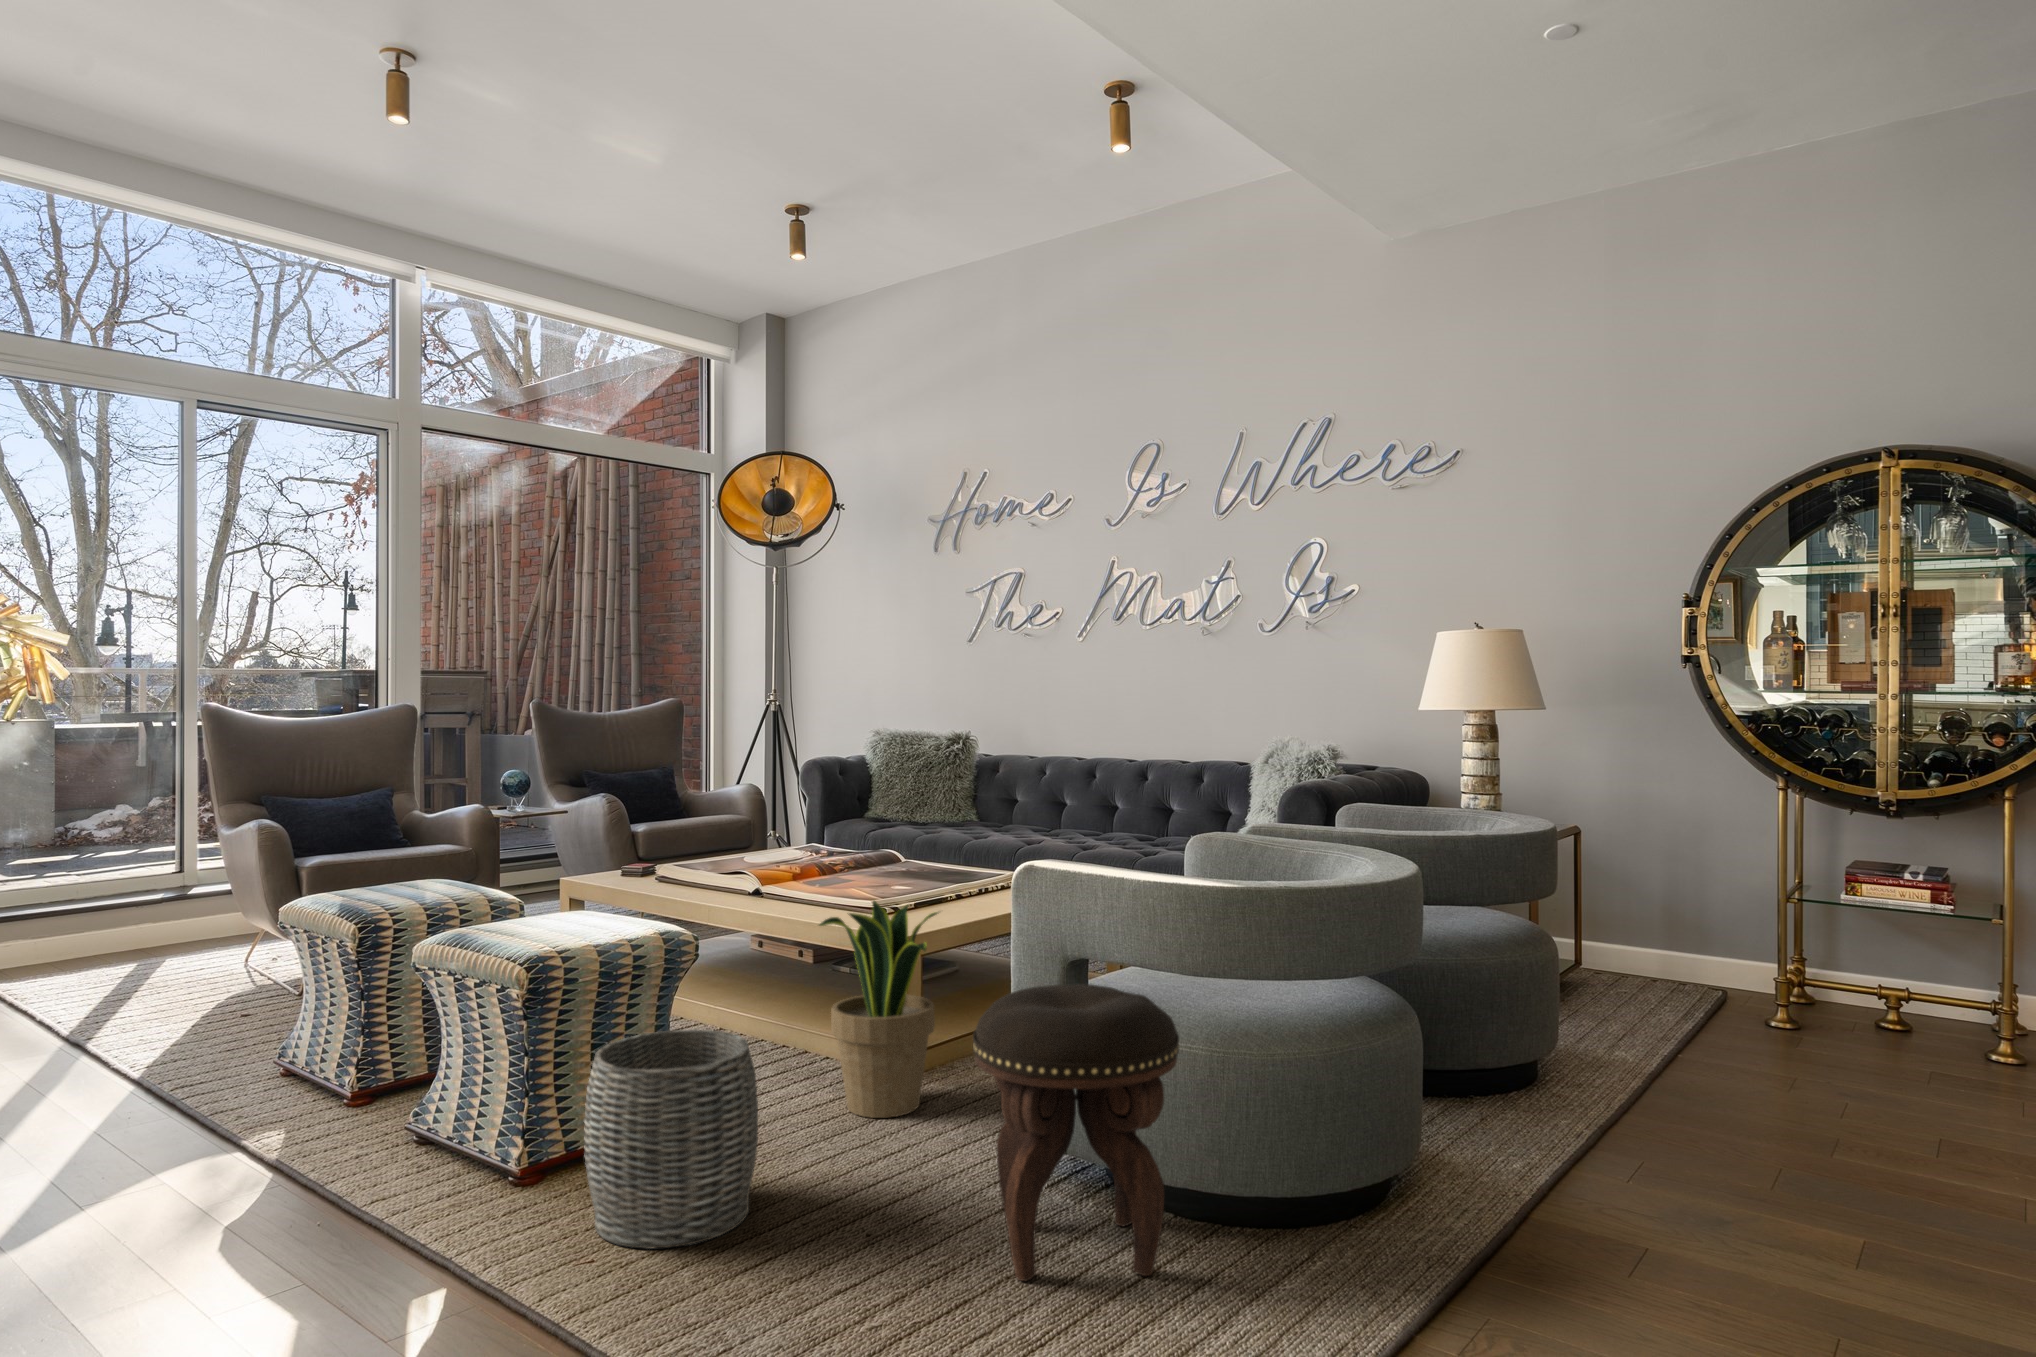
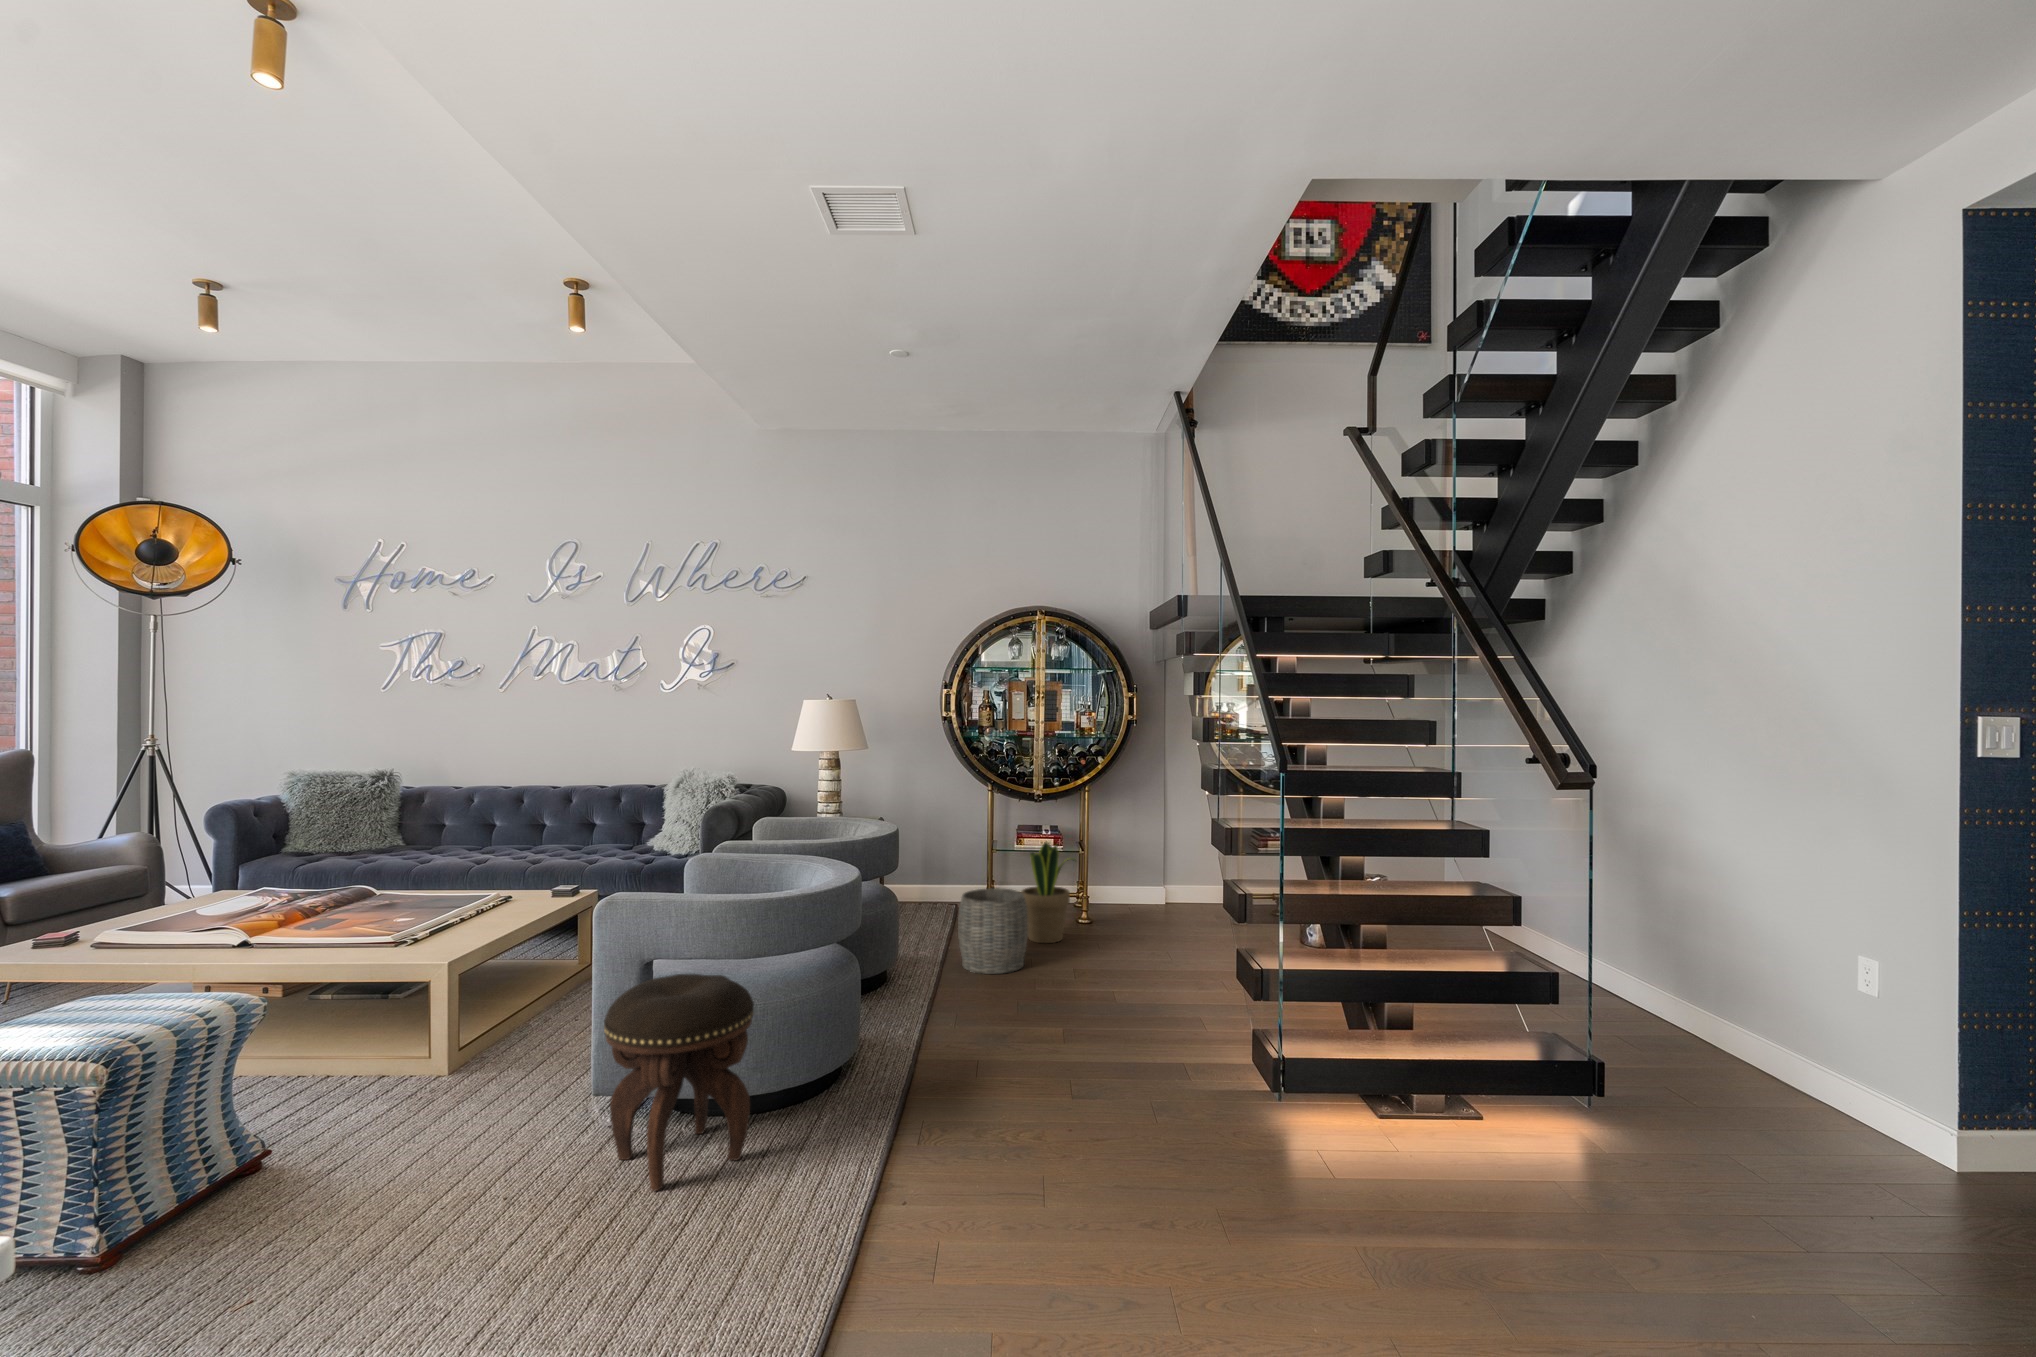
potted plant: present [819,901,938,1118] -> present [1021,842,1075,943]
woven basket: present [584,1030,758,1248] -> present [958,888,1028,974]

